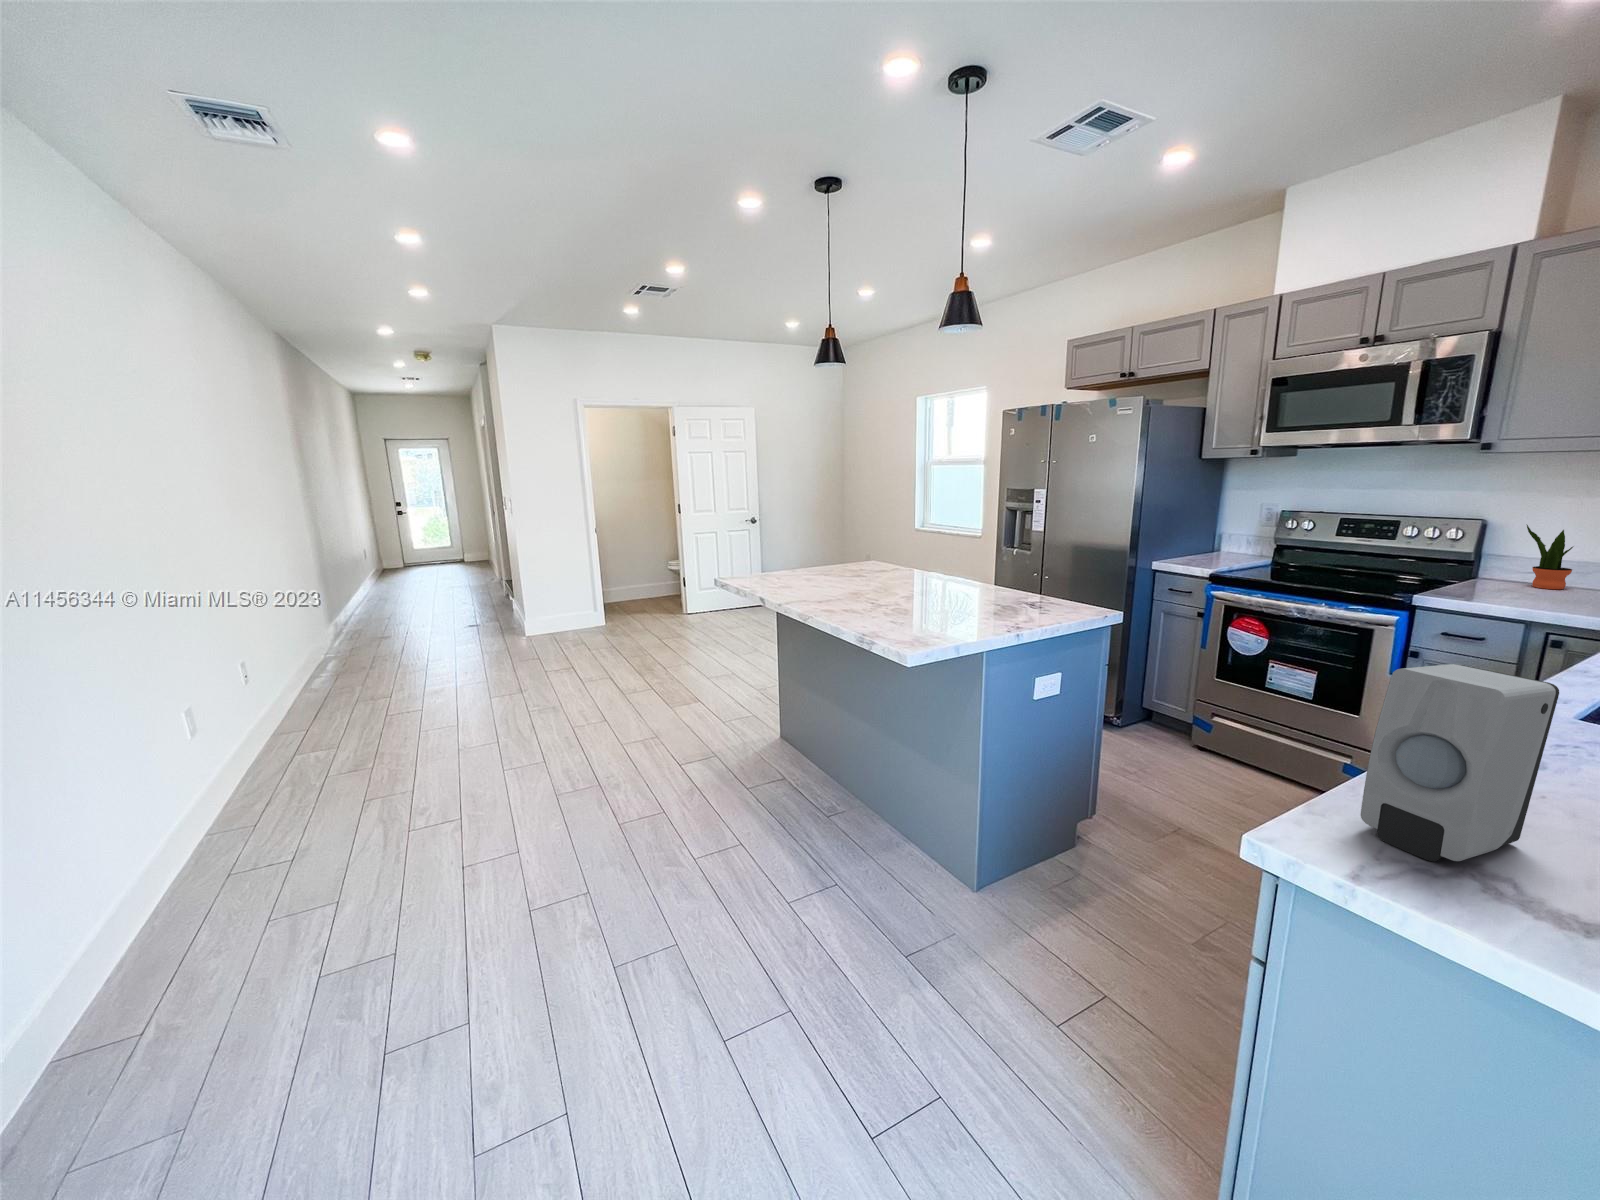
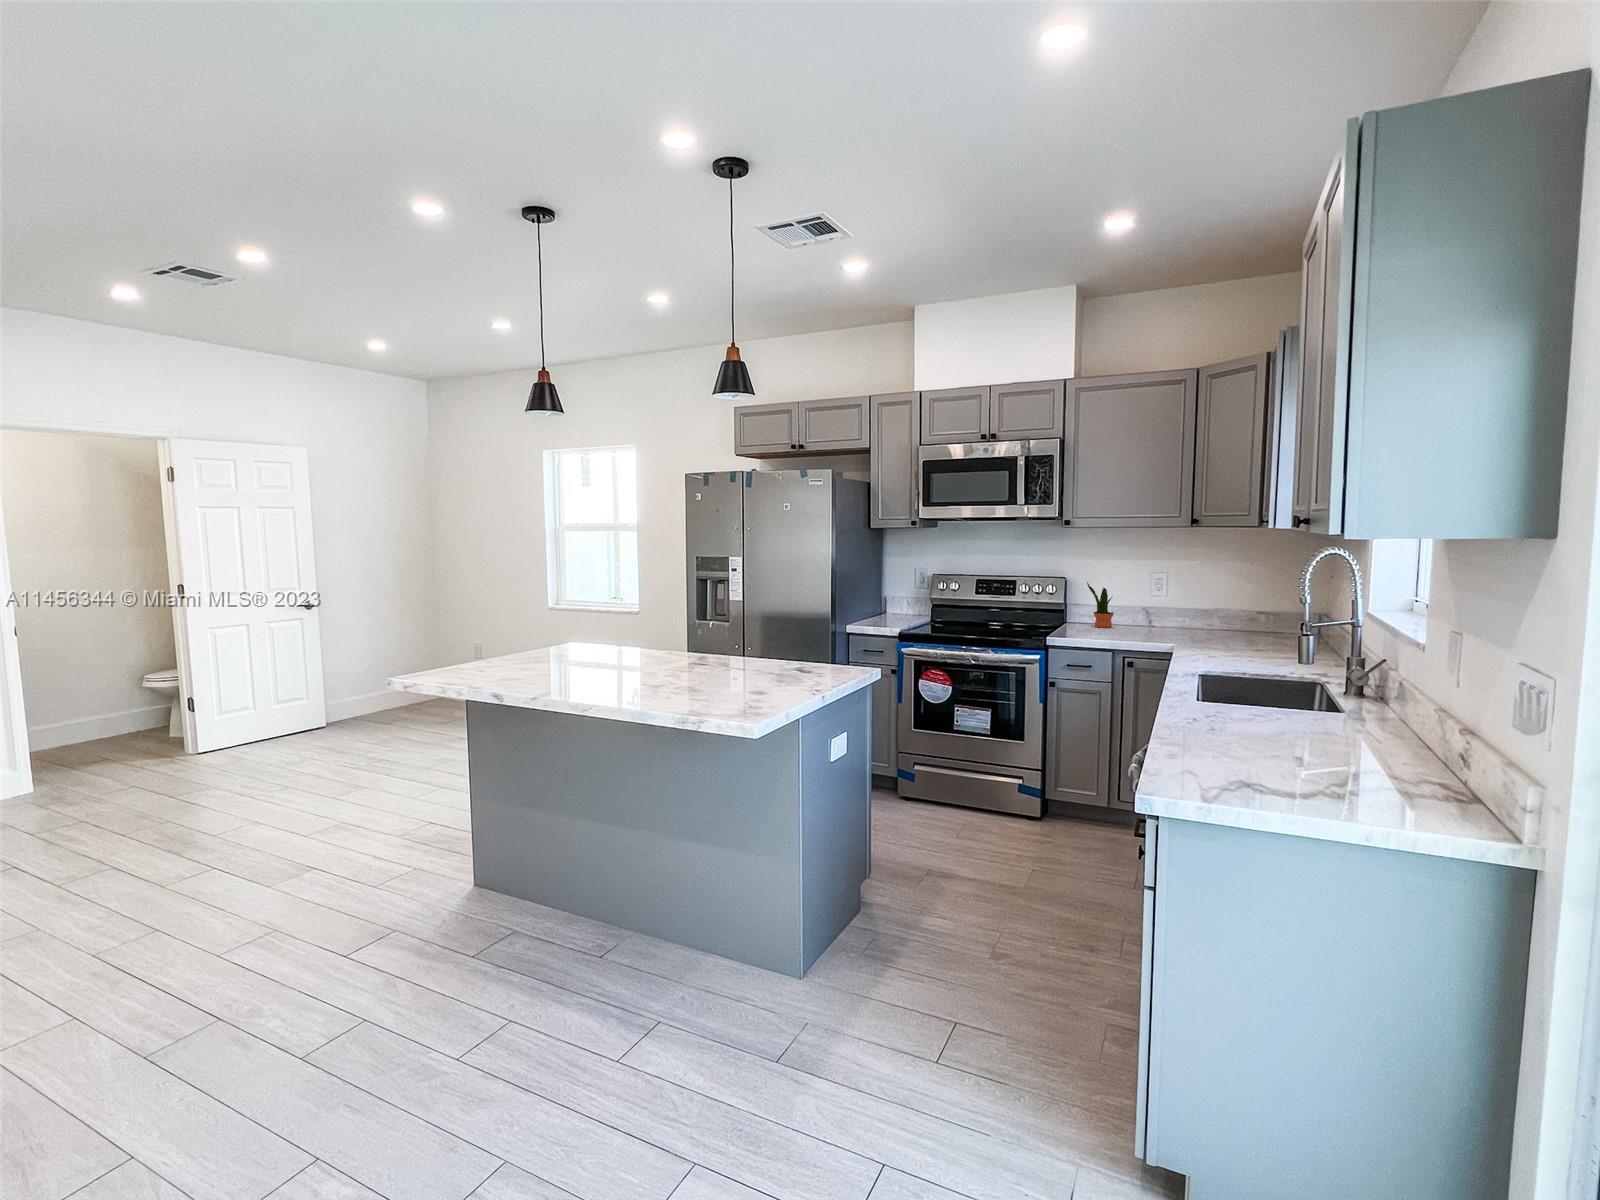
soap dispenser: present [1361,664,1559,861] -> none [1180,660,1250,785]

